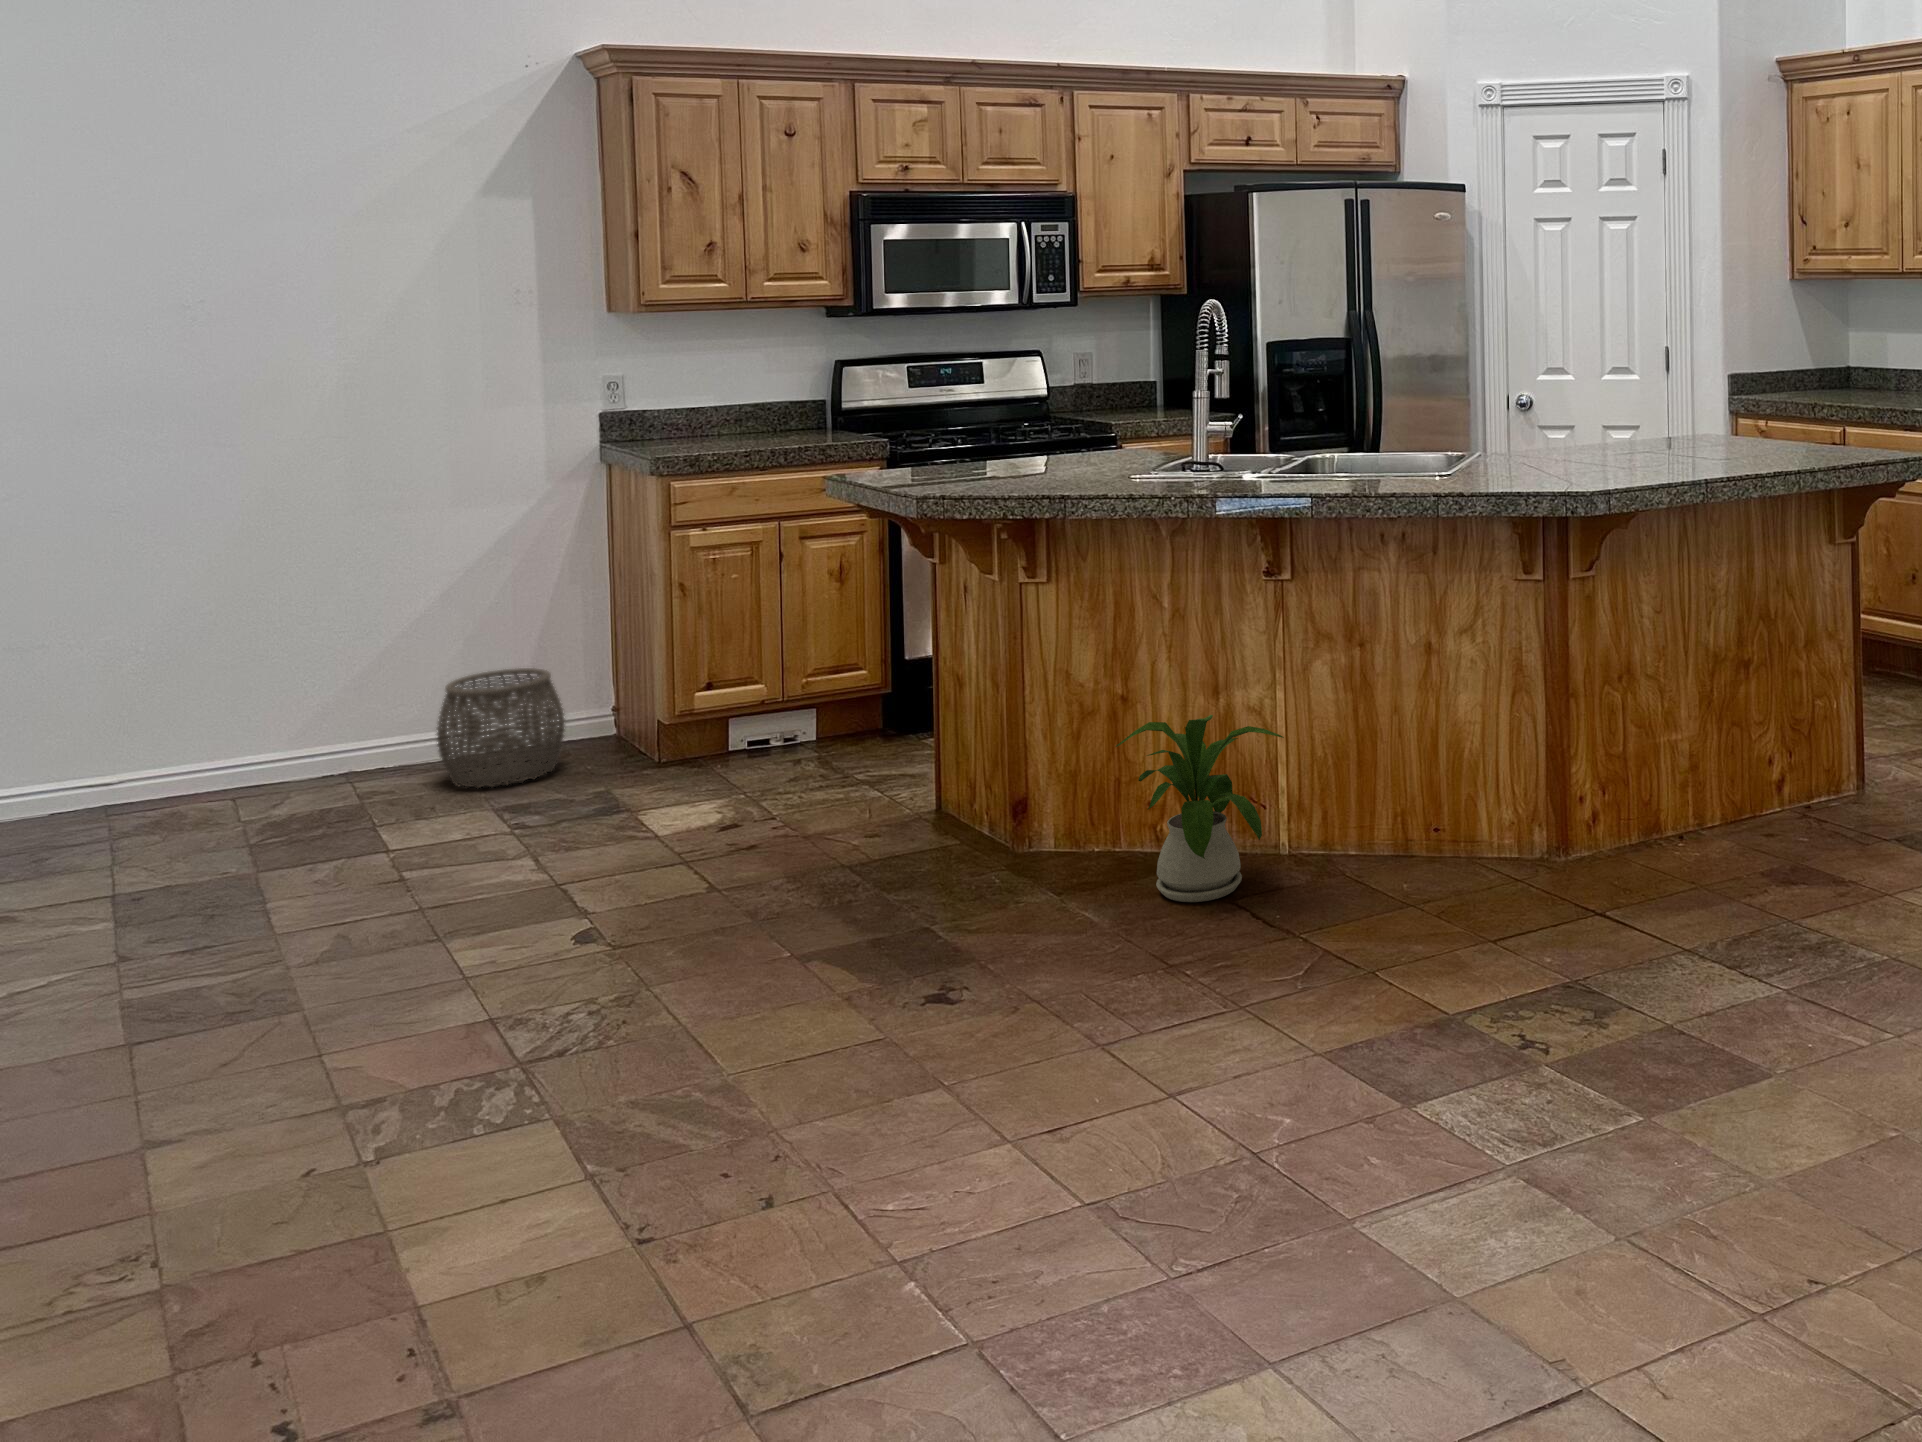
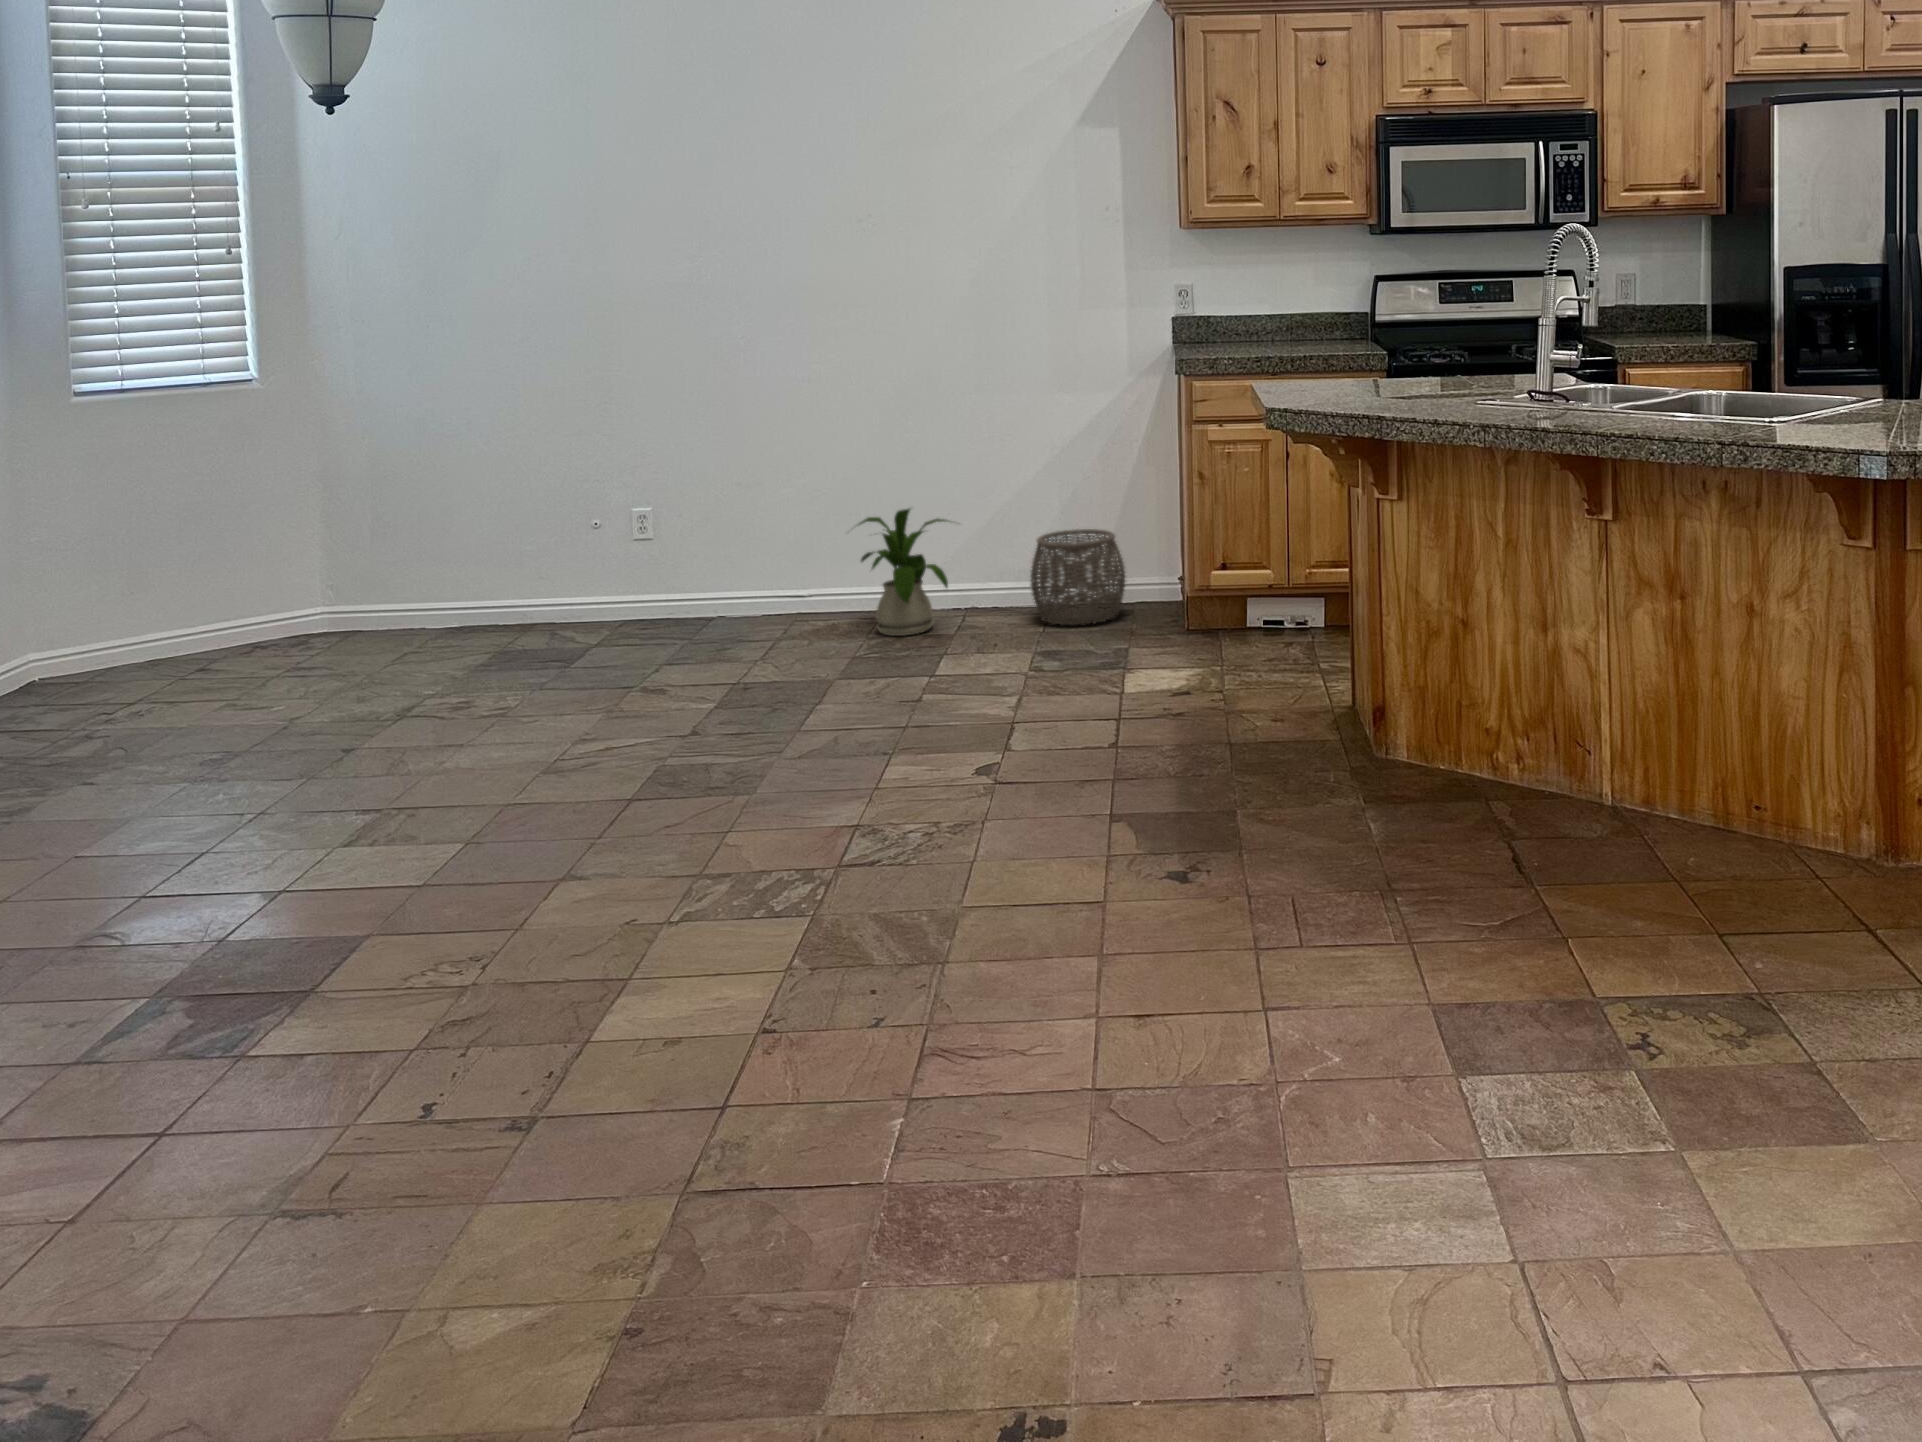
house plant: present [1116,715,1284,902] -> present [858,508,948,636]

